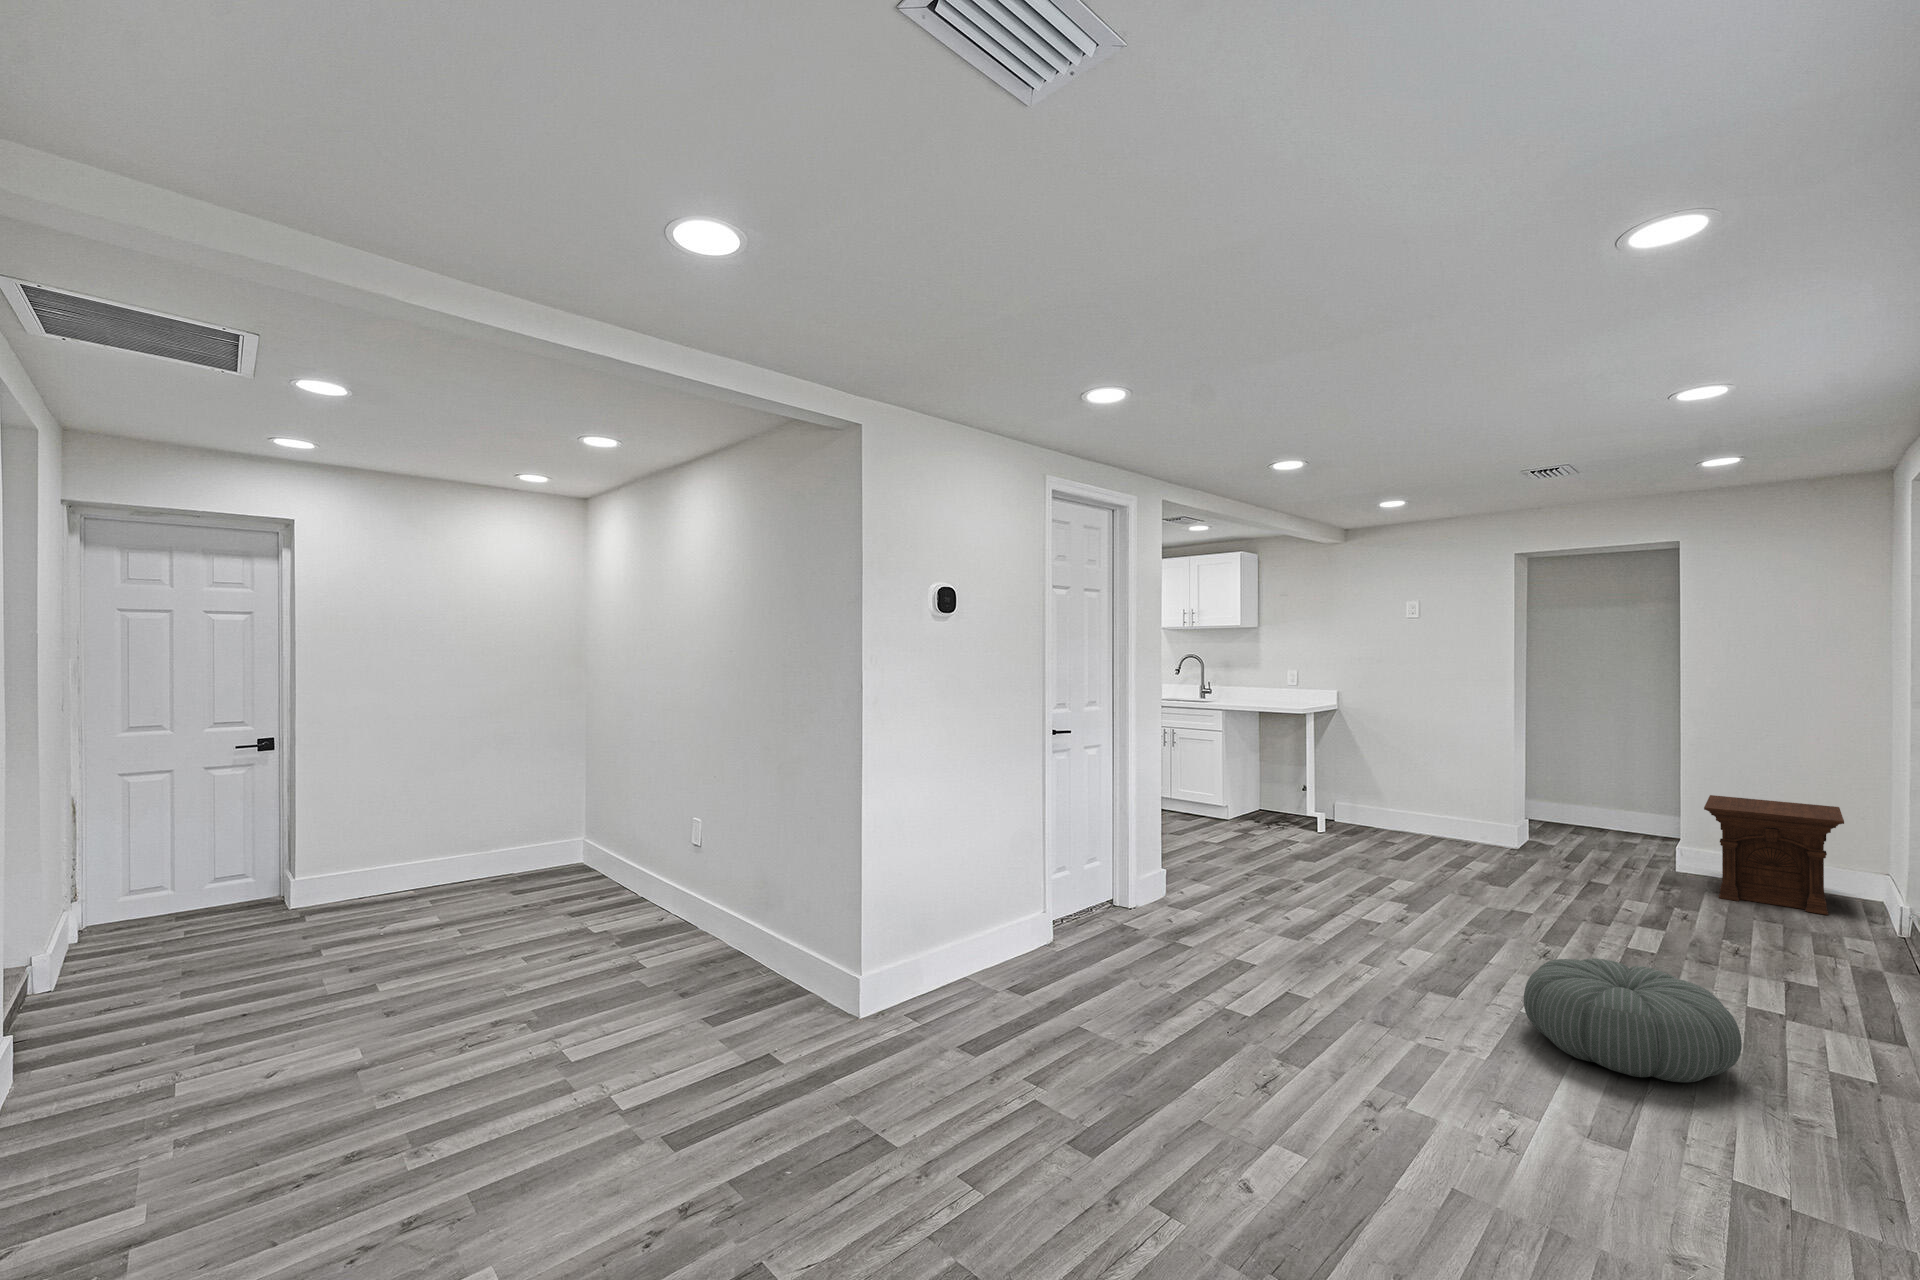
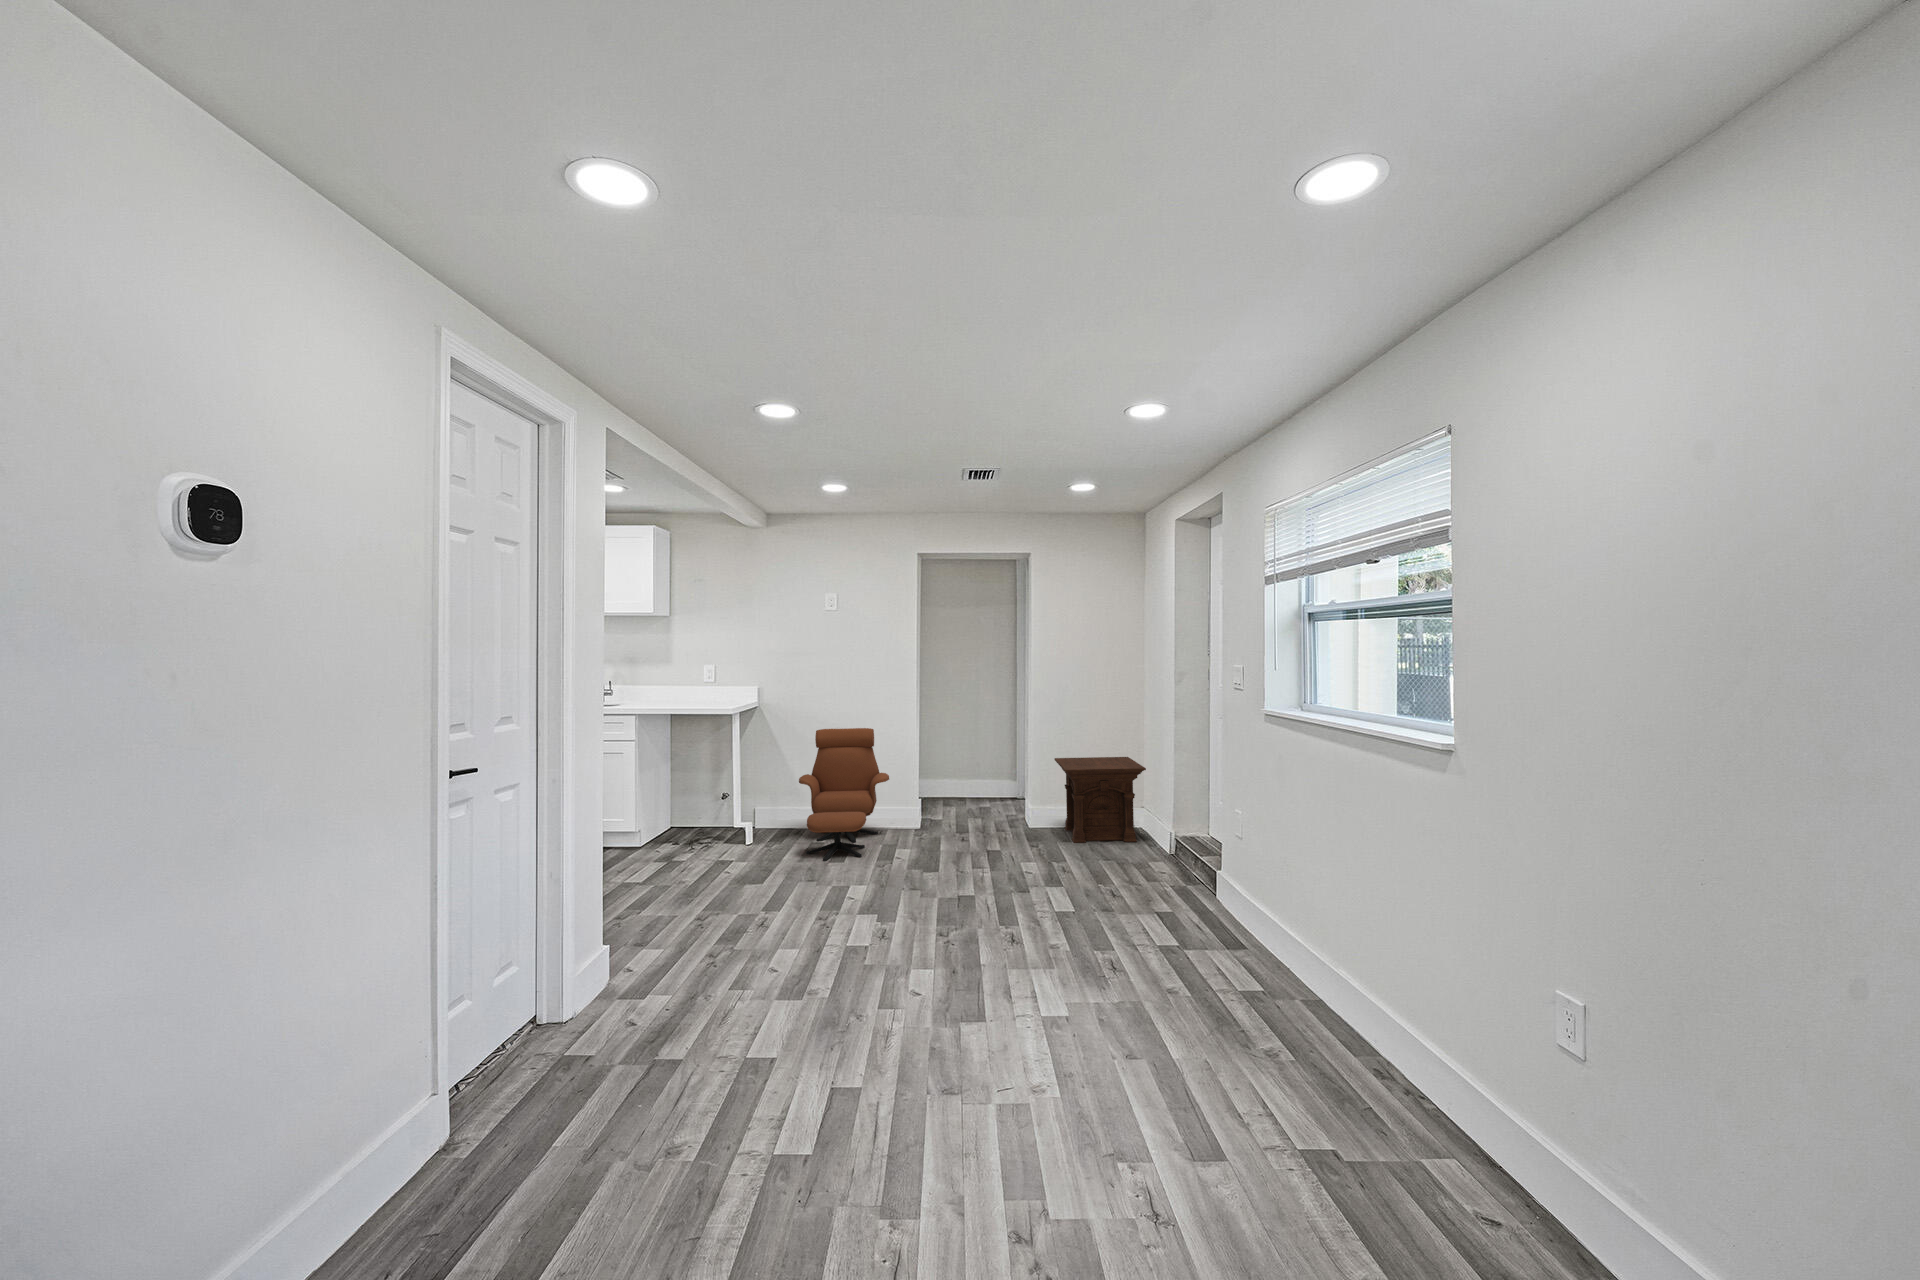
lounge chair: none [1371,734,1475,861] -> present [799,728,889,861]
pouf: present [1524,958,1742,1082] -> none [1063,938,1235,1062]

